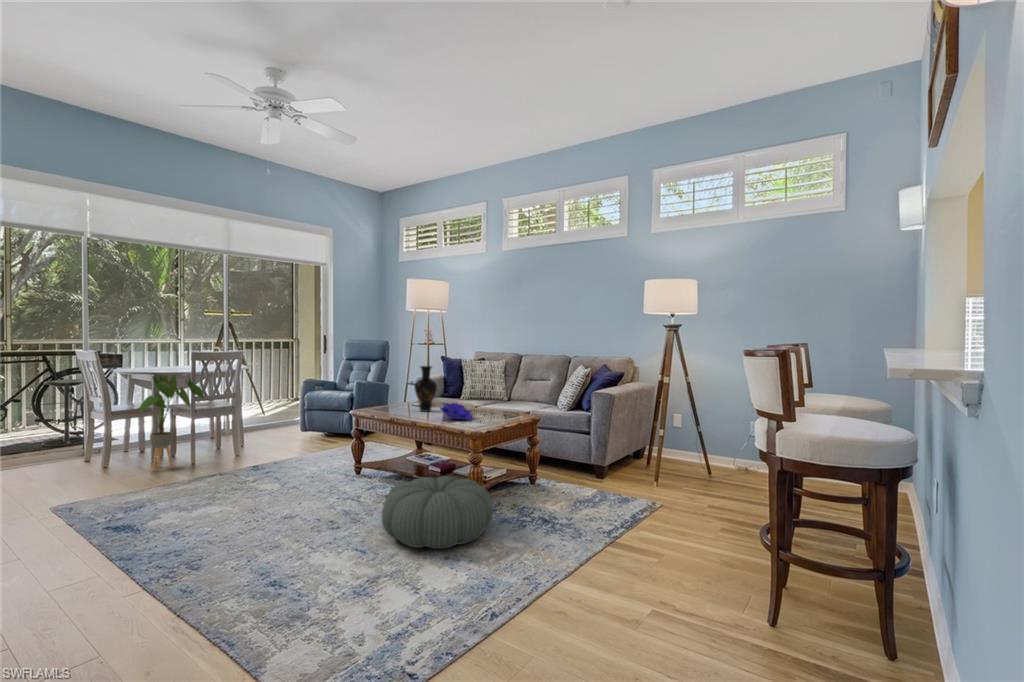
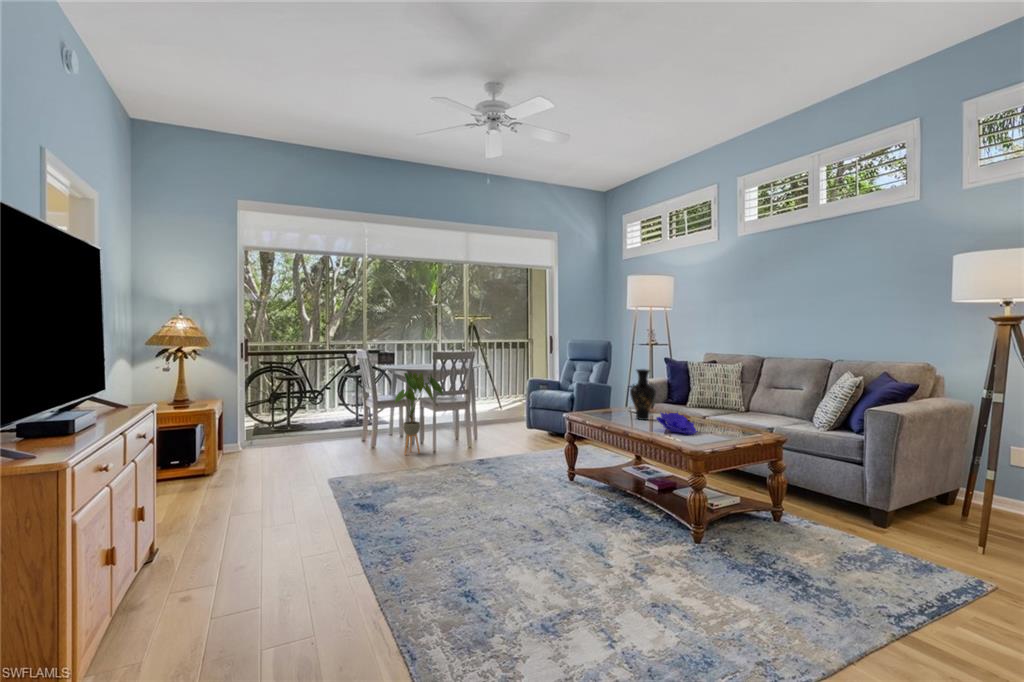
pouf: present [382,476,493,549] -> none [583,498,718,591]

